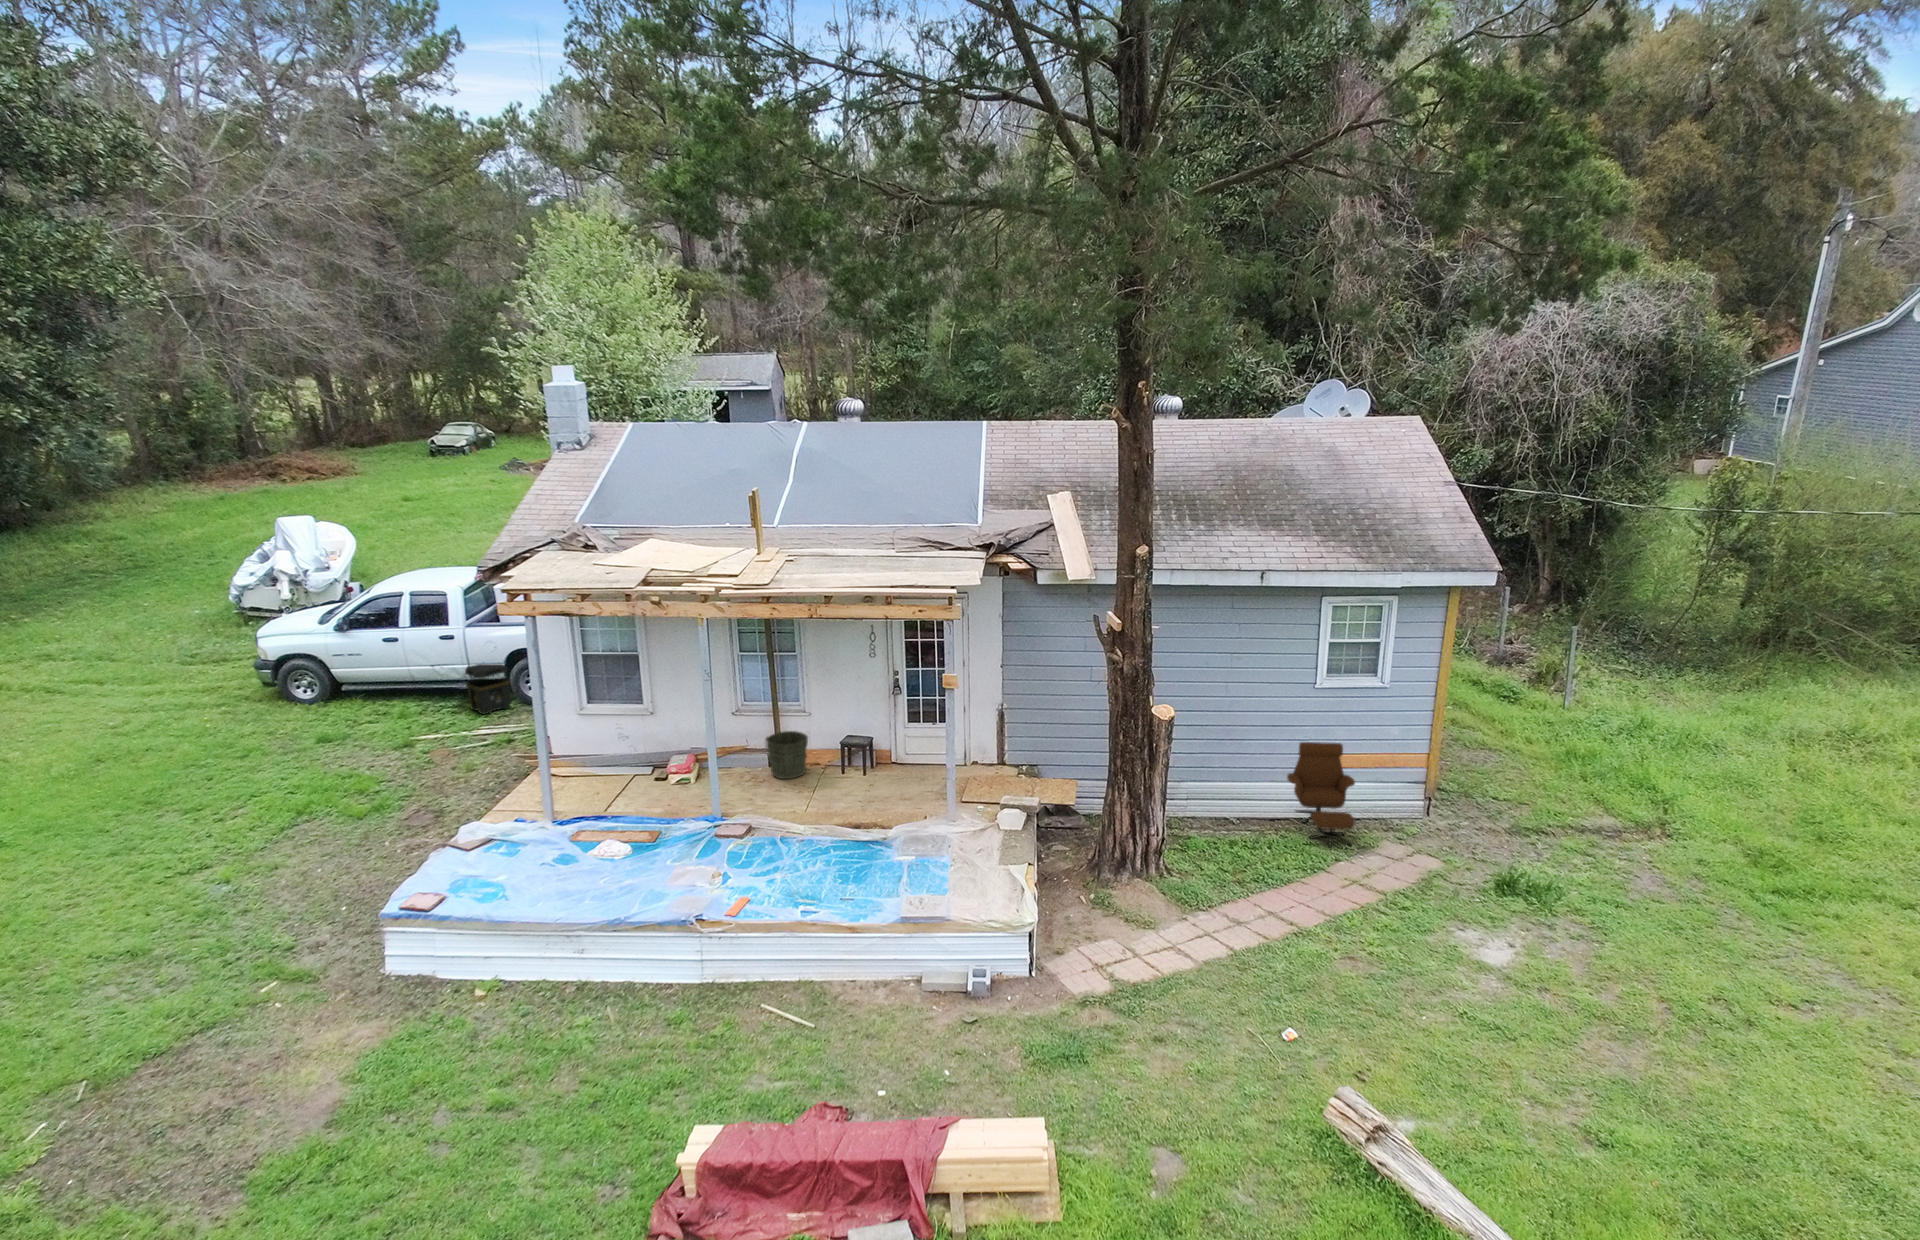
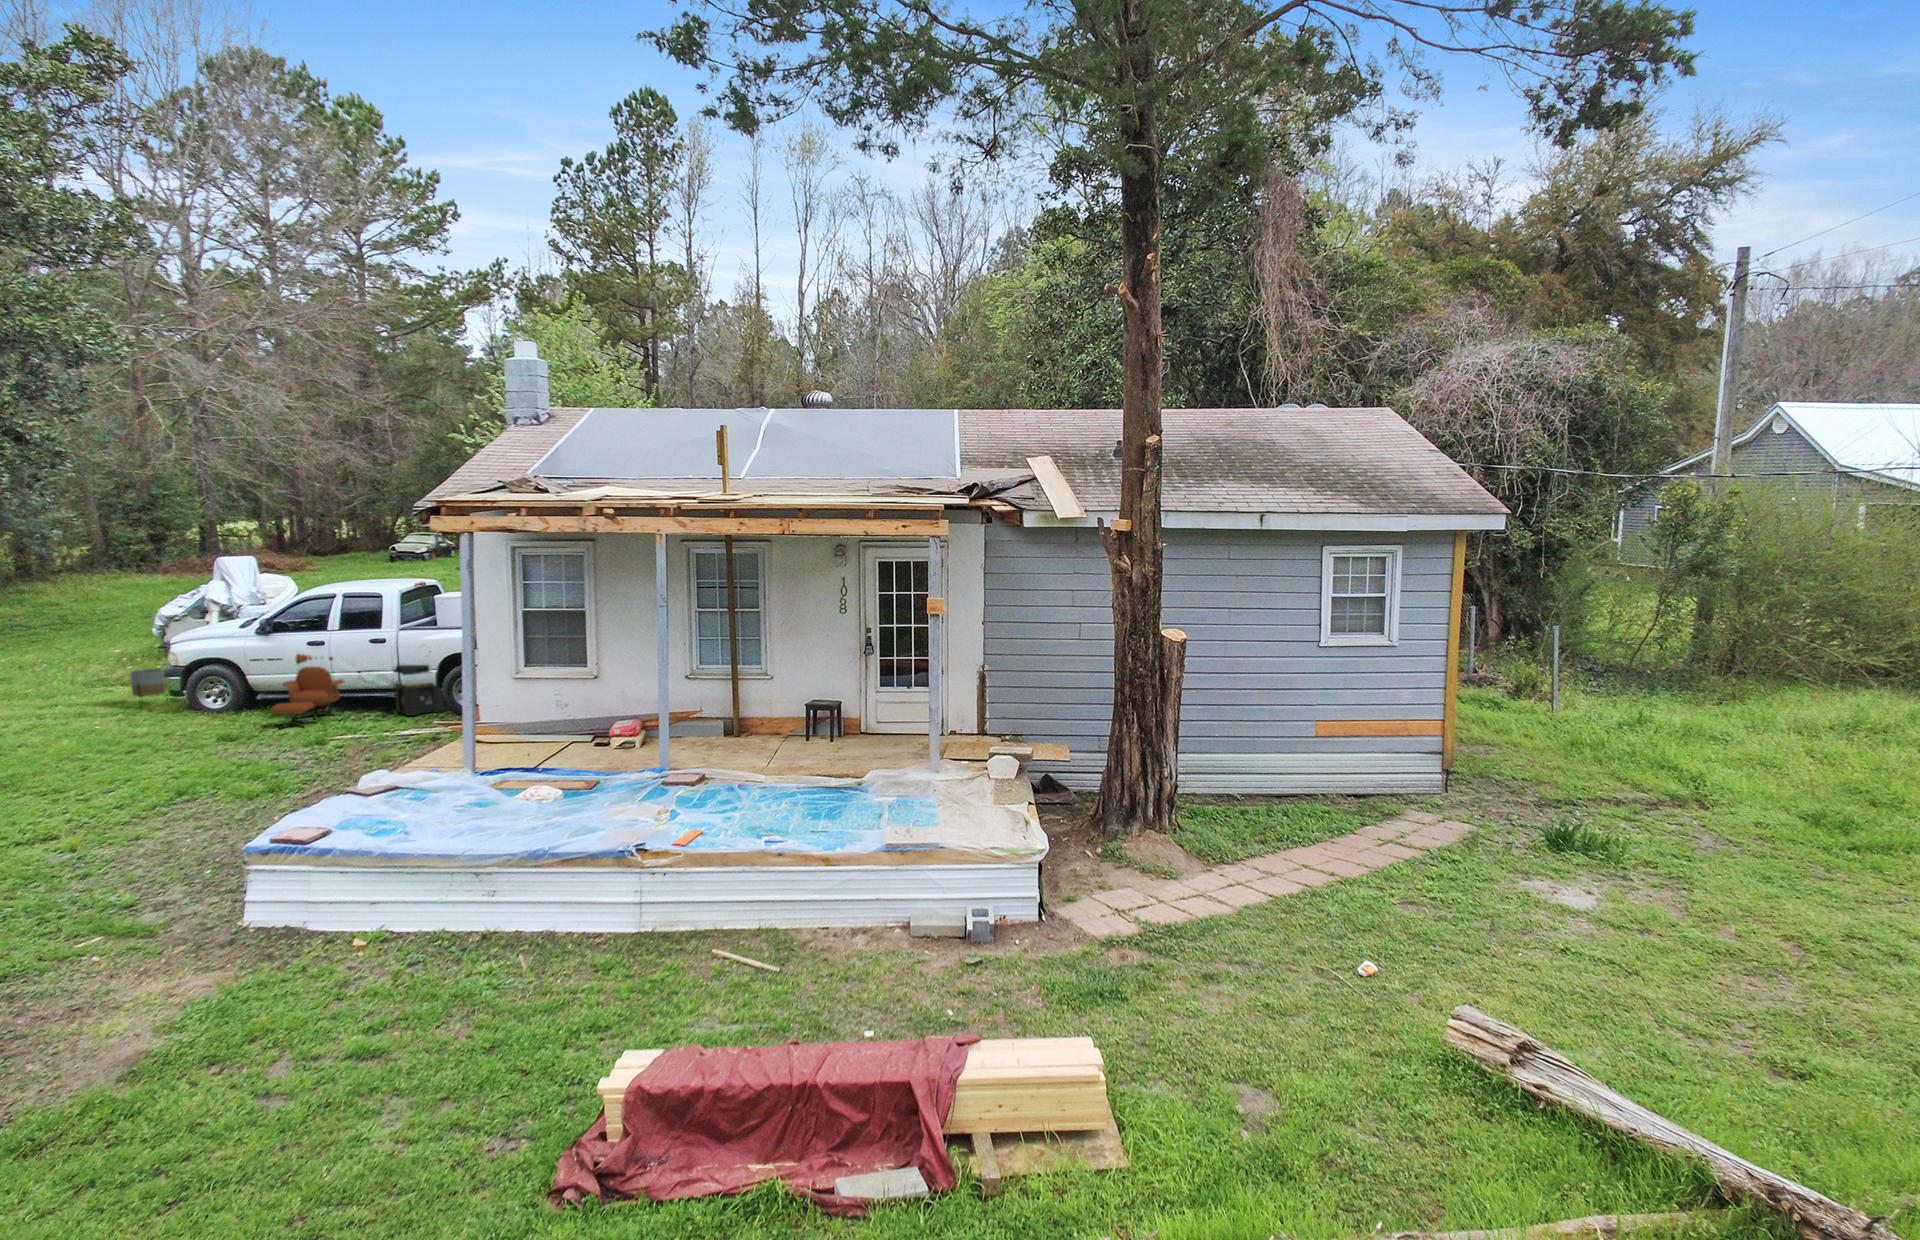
planter: none [235,670,270,708] -> present [130,669,166,697]
bucket: present [766,731,808,779] -> none [725,697,773,745]
lounge chair: present [1287,742,1355,848] -> present [271,654,344,729]

